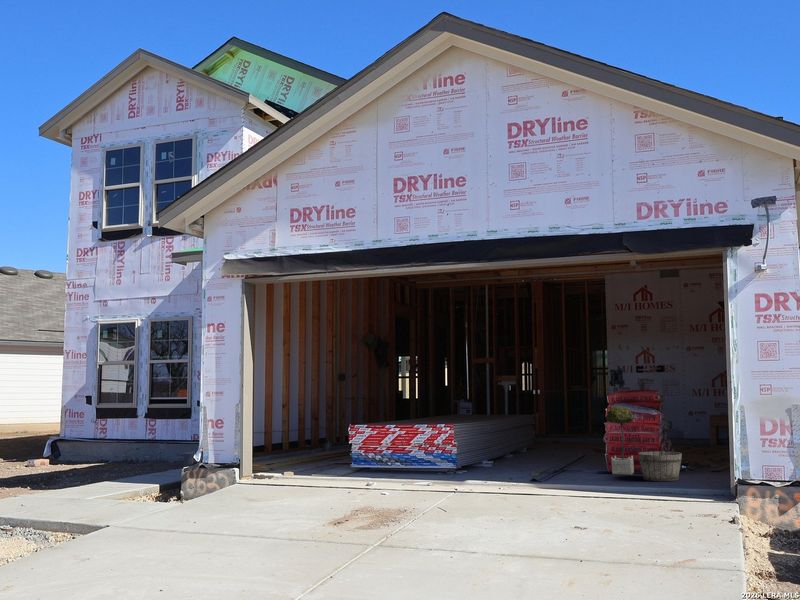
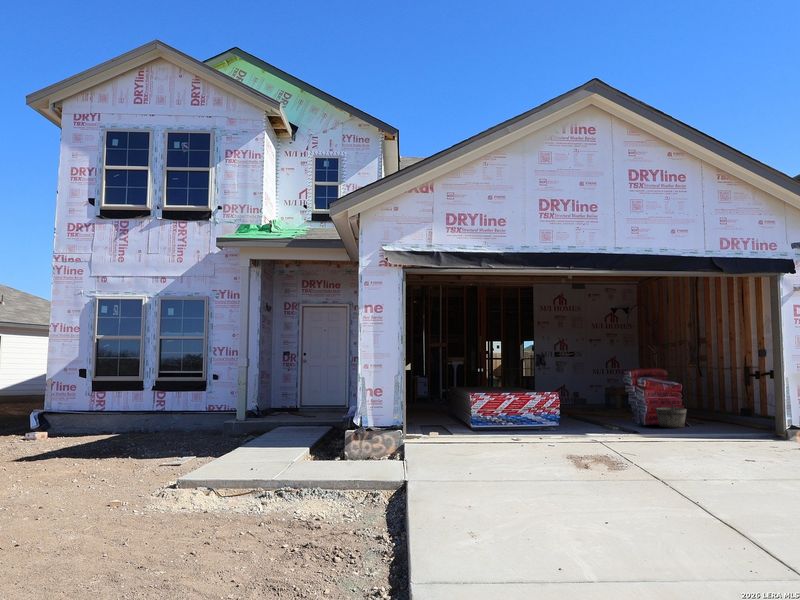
potted tree: present [606,406,634,475] -> none [620,376,643,425]

